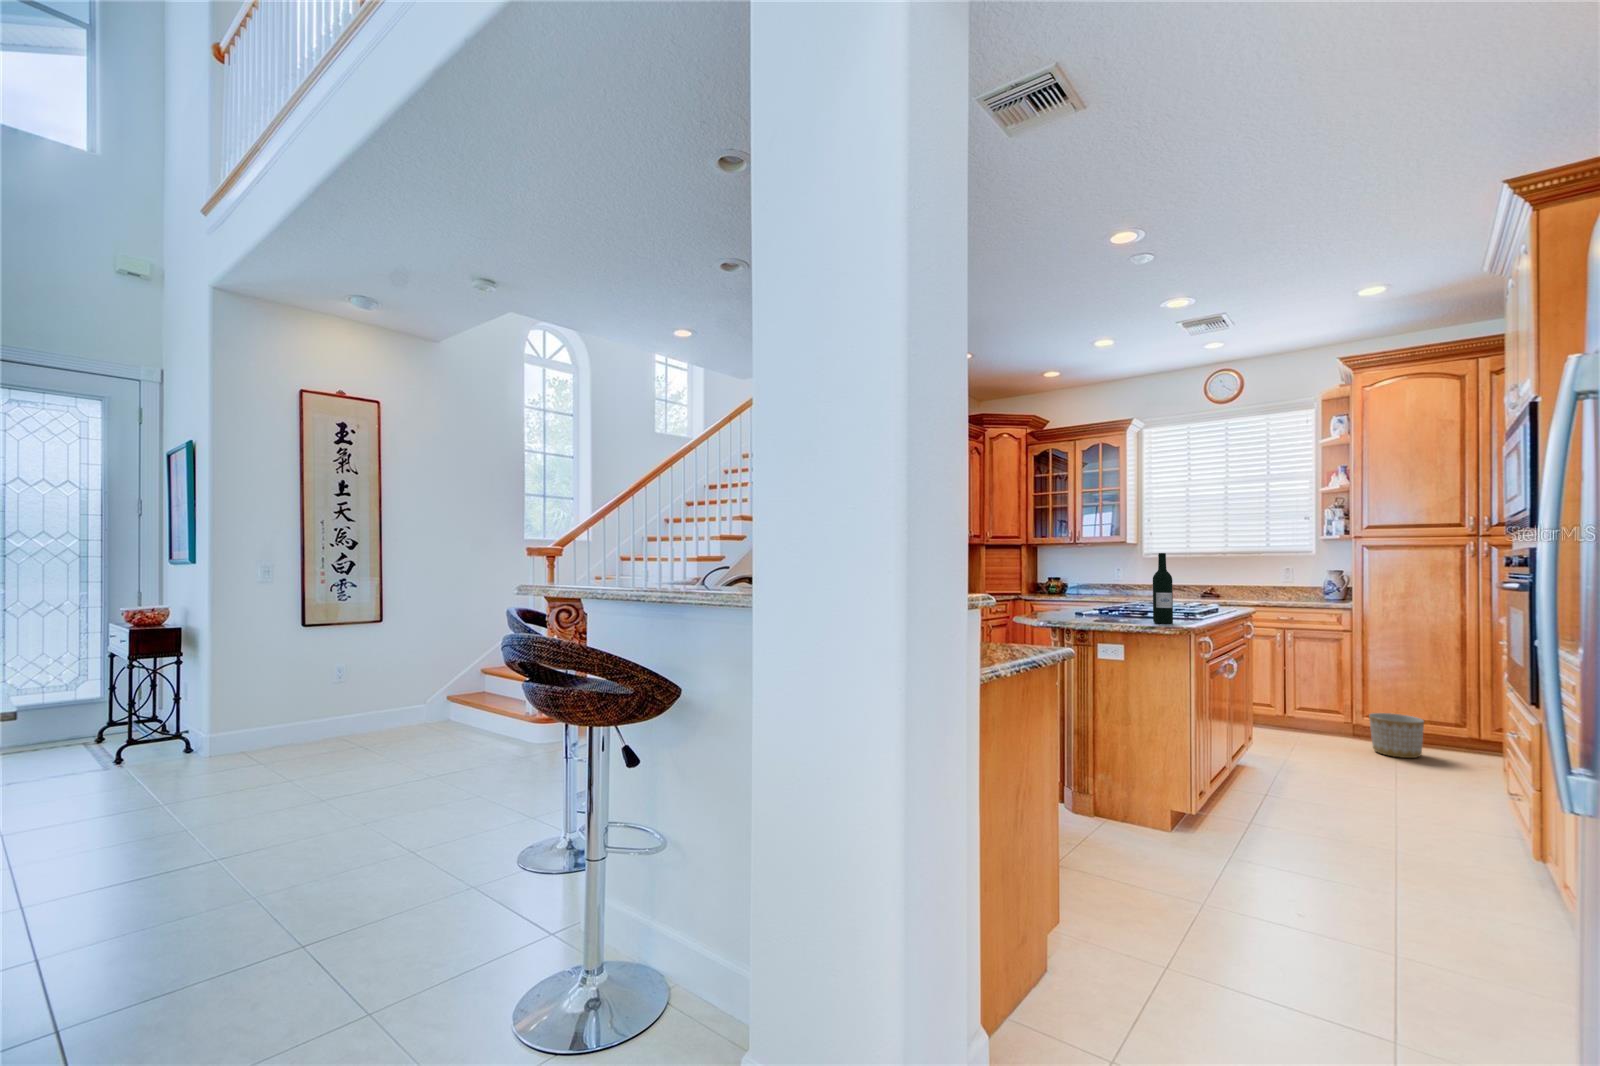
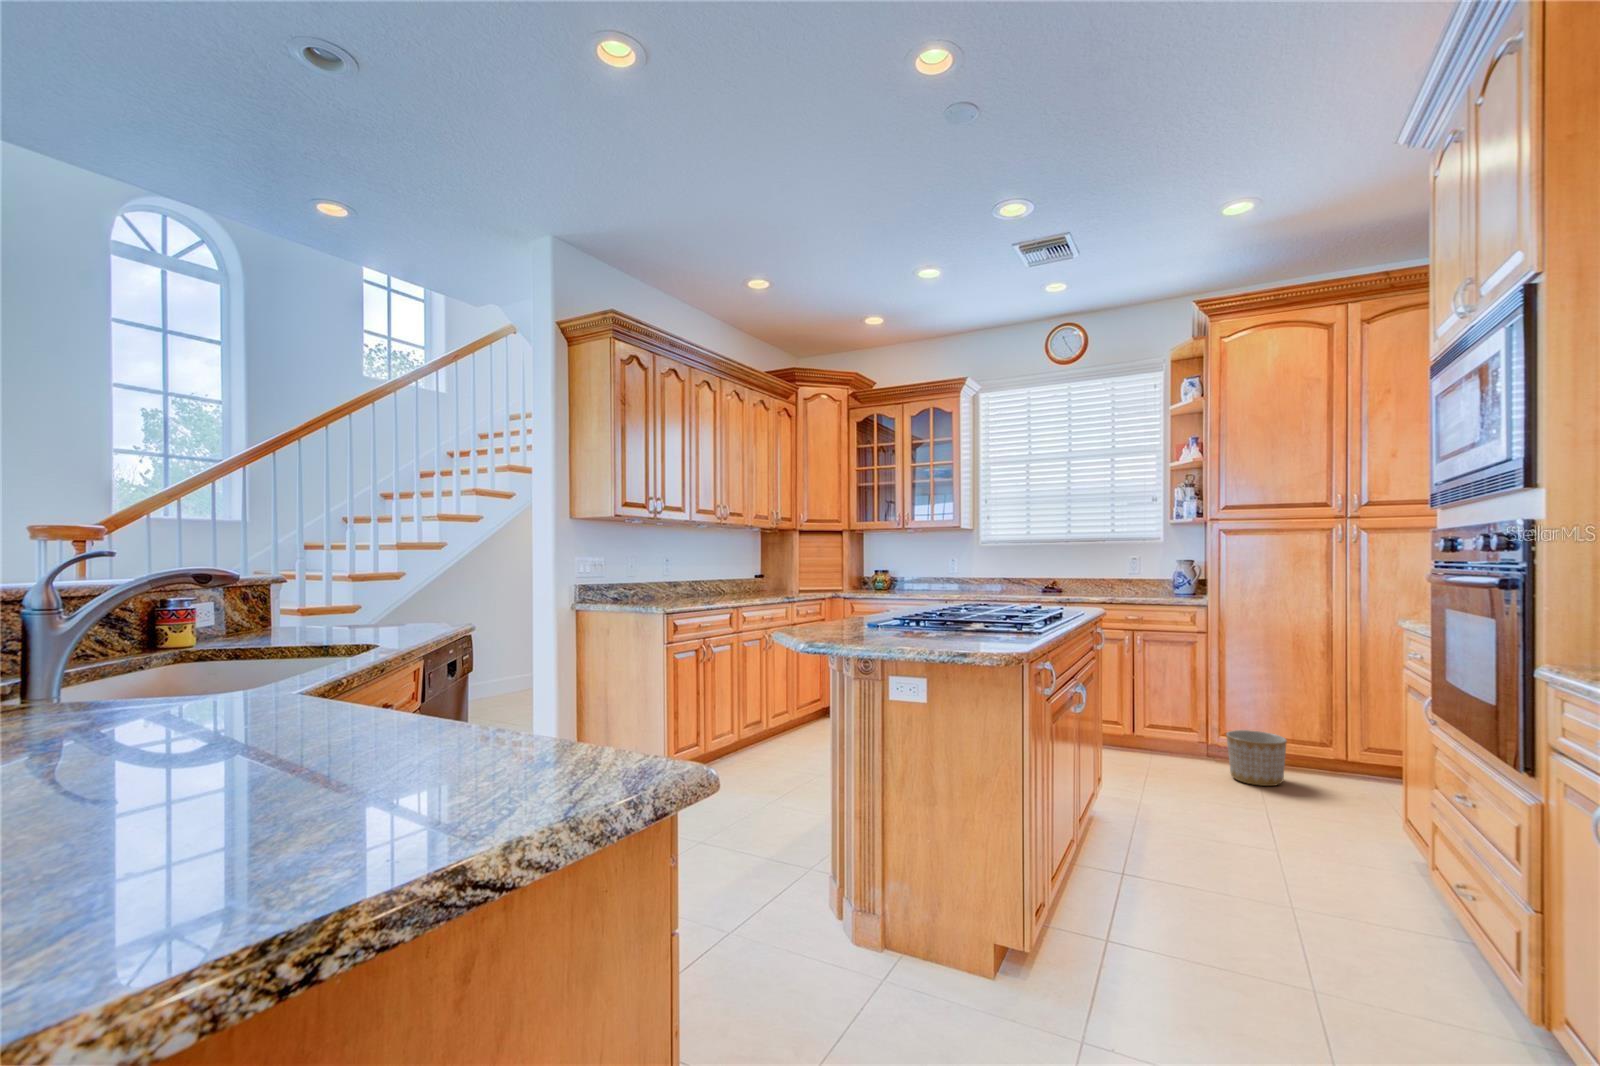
wine bottle: present [1153,553,1173,624] -> none [968,540,996,647]

